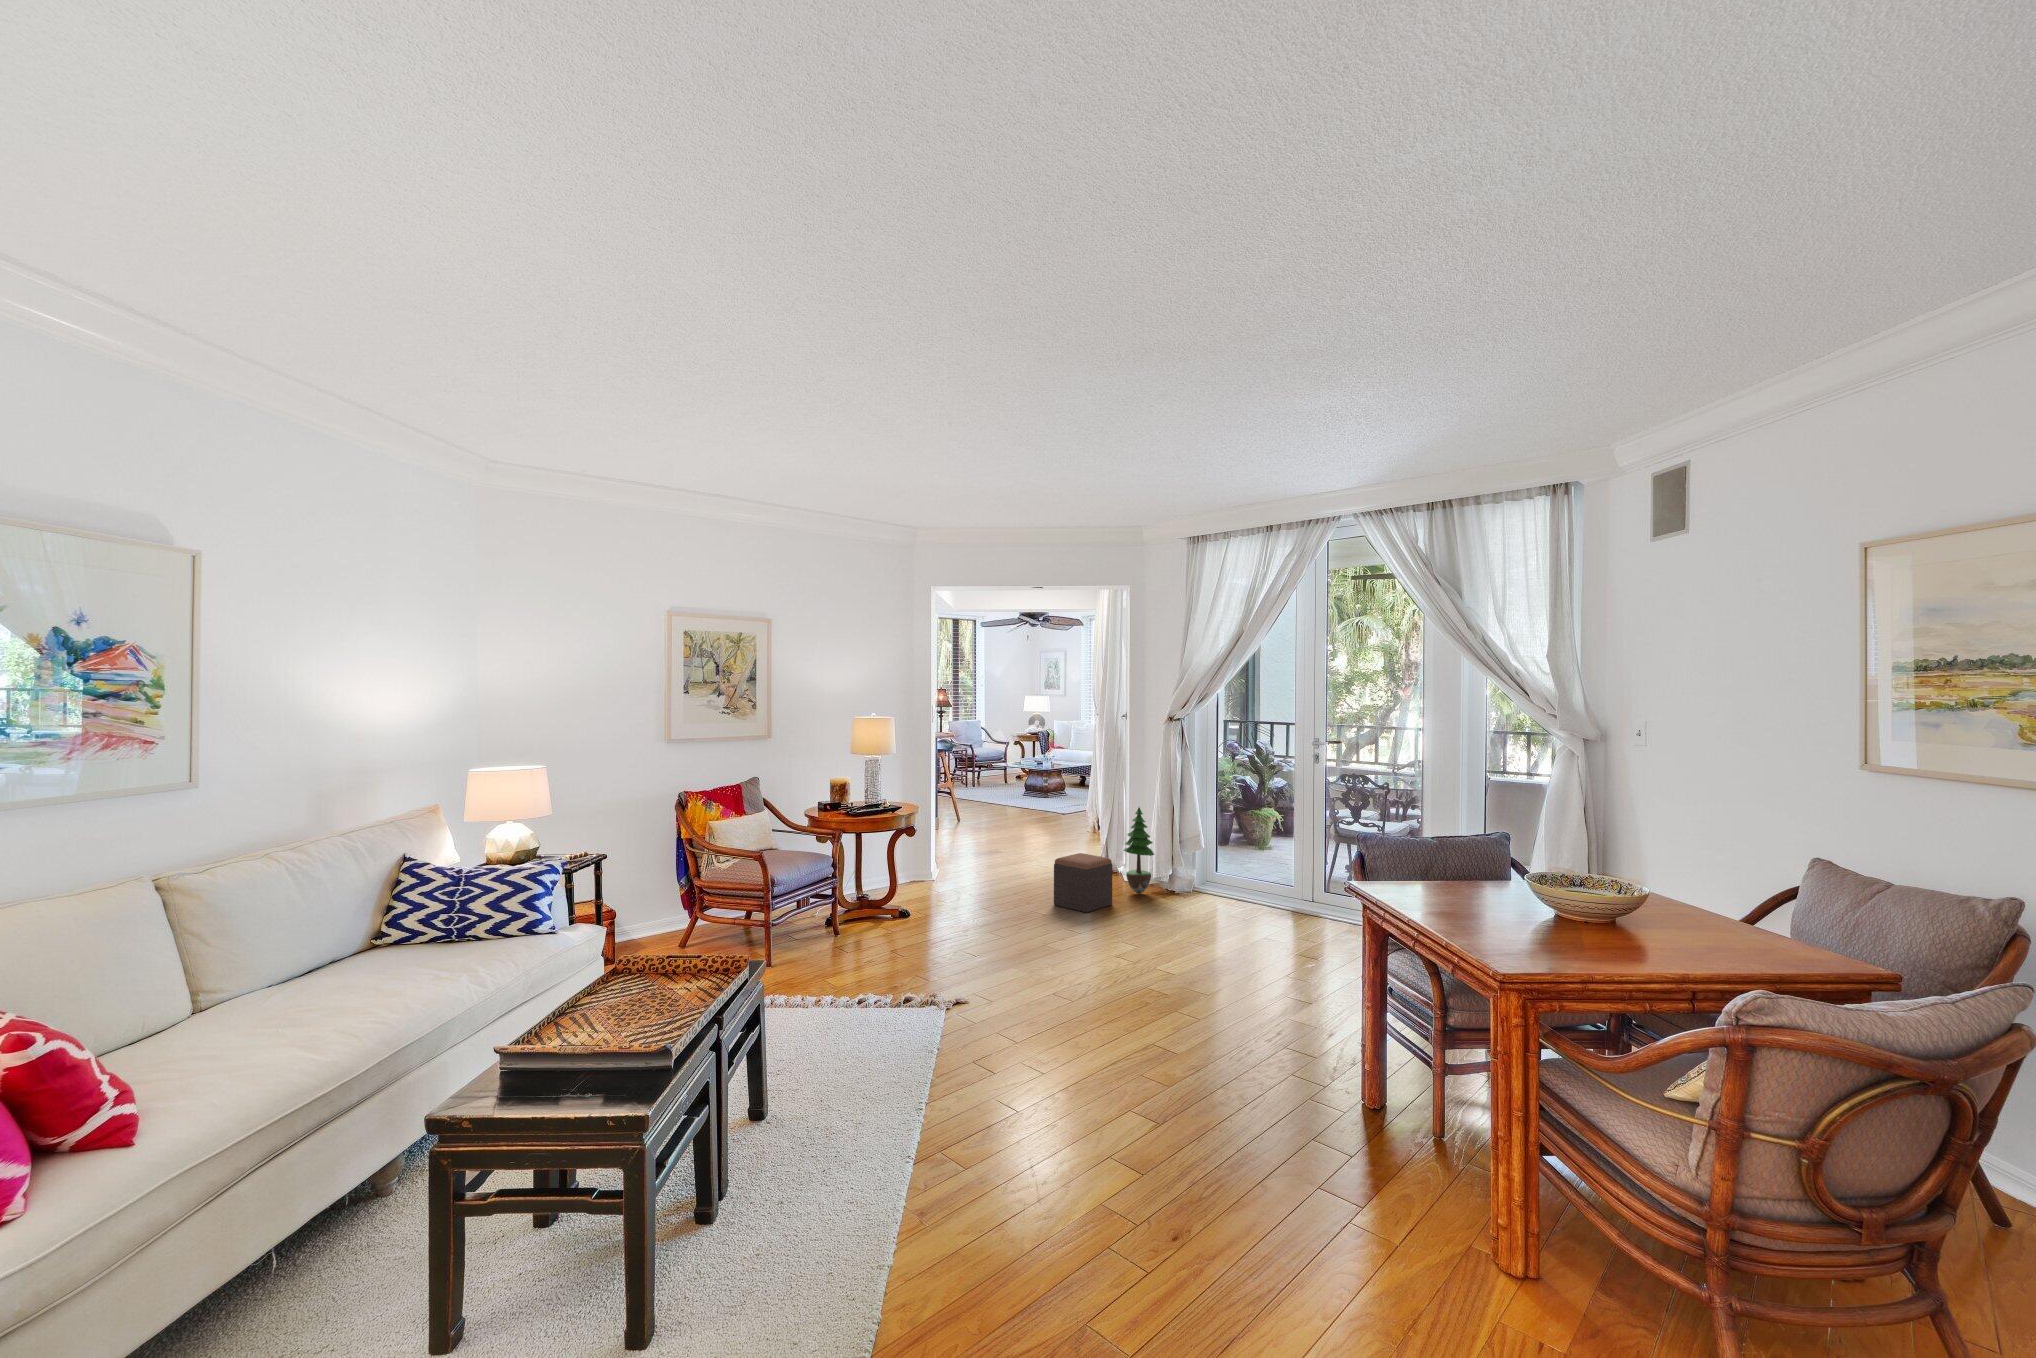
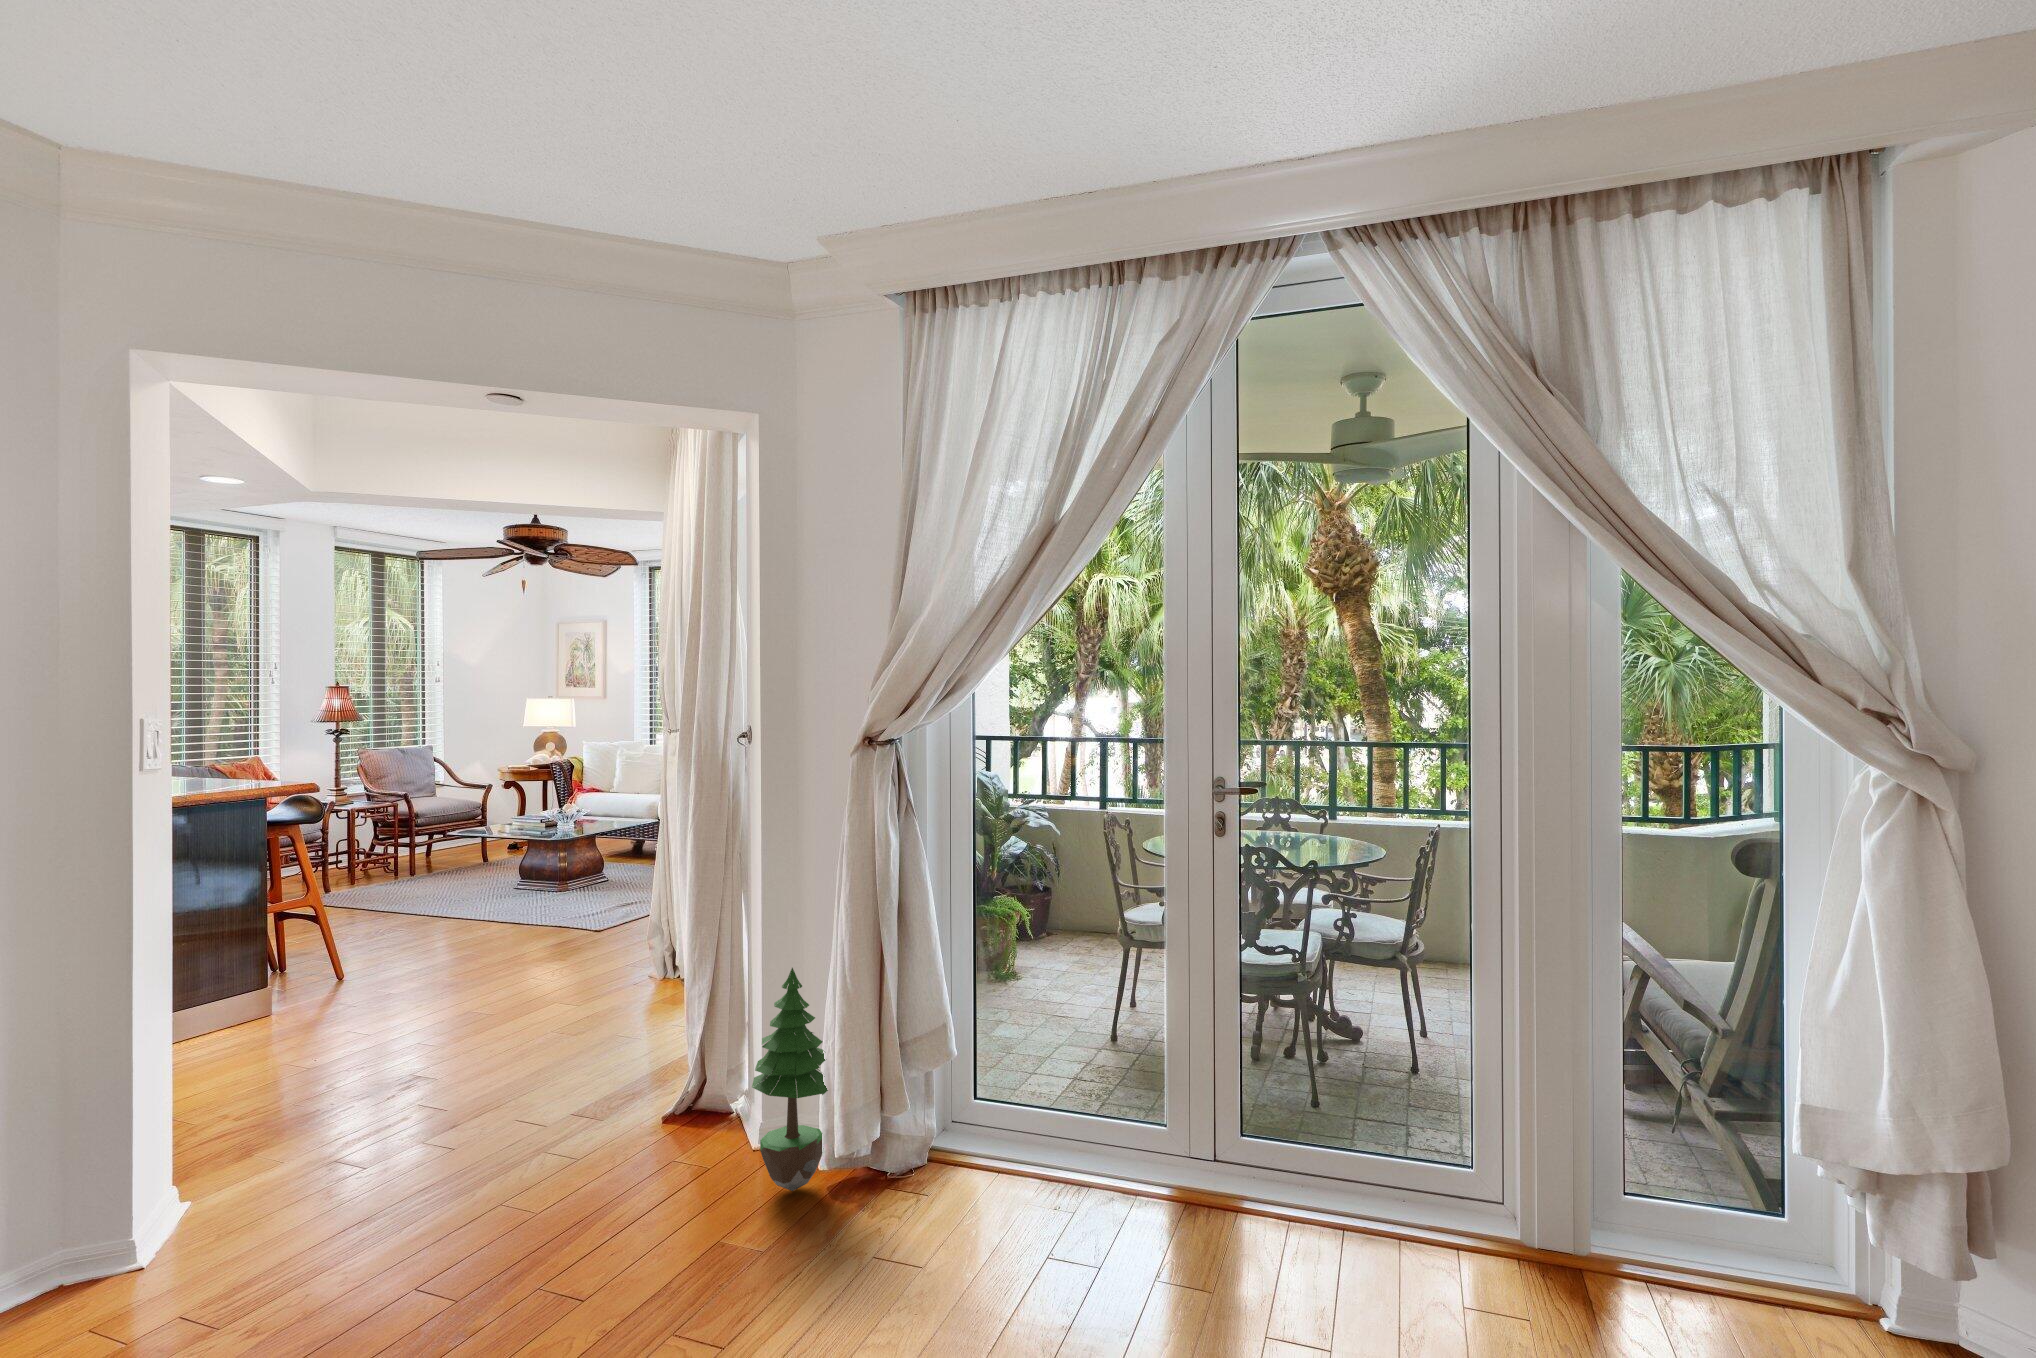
footstool: present [1054,853,1112,913] -> none [551,1121,728,1323]

